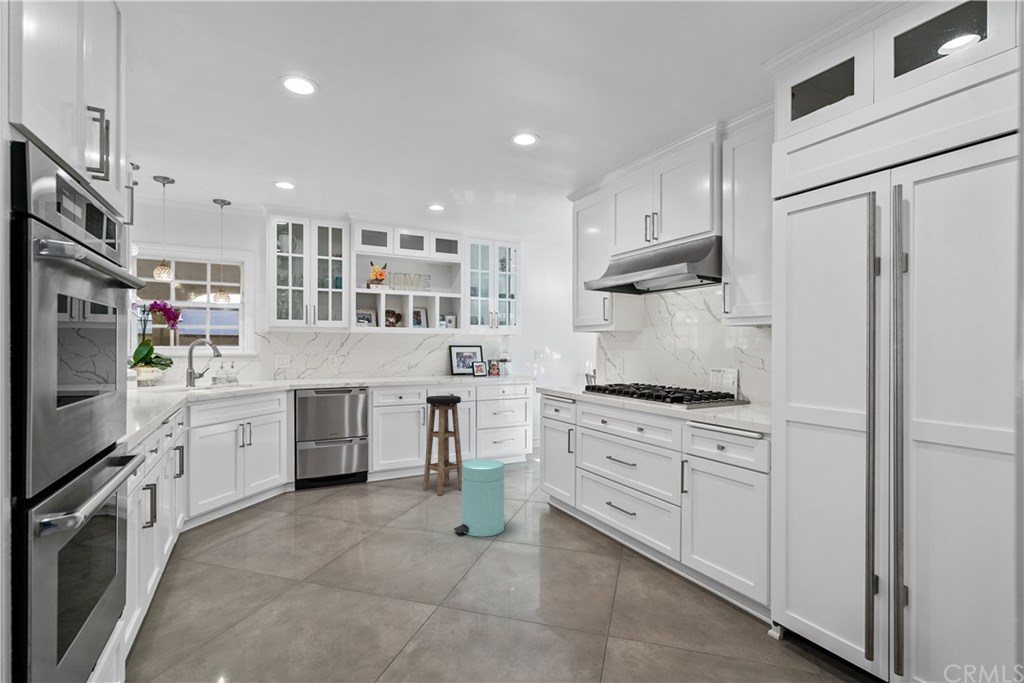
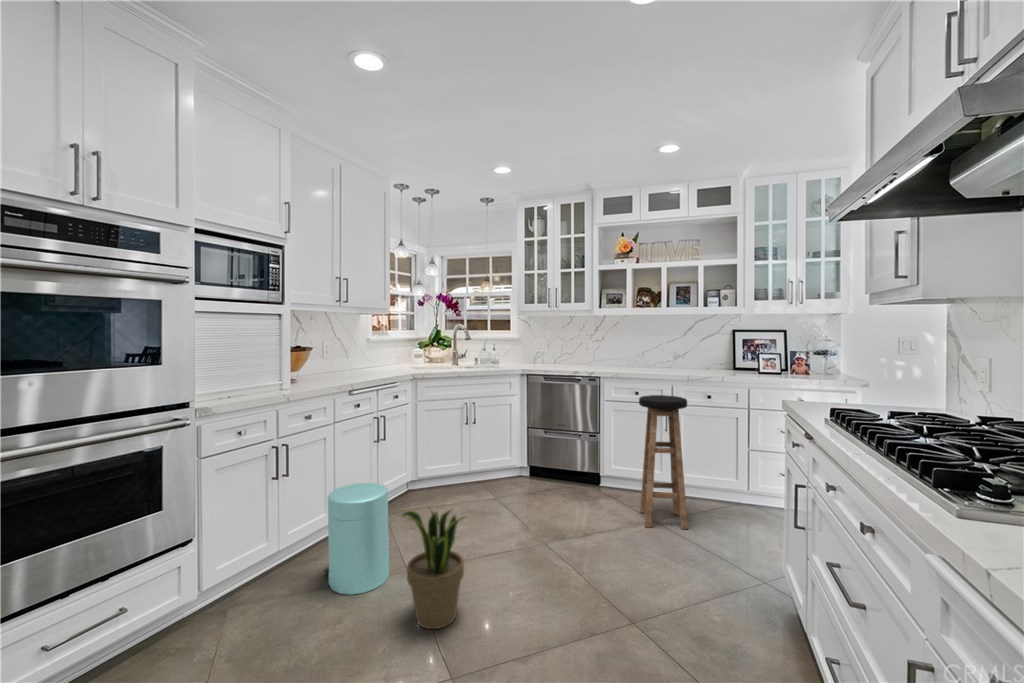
trash can: present [454,459,504,537] -> present [323,483,389,595]
potted plant: none [356,485,409,584] -> present [401,510,465,629]

